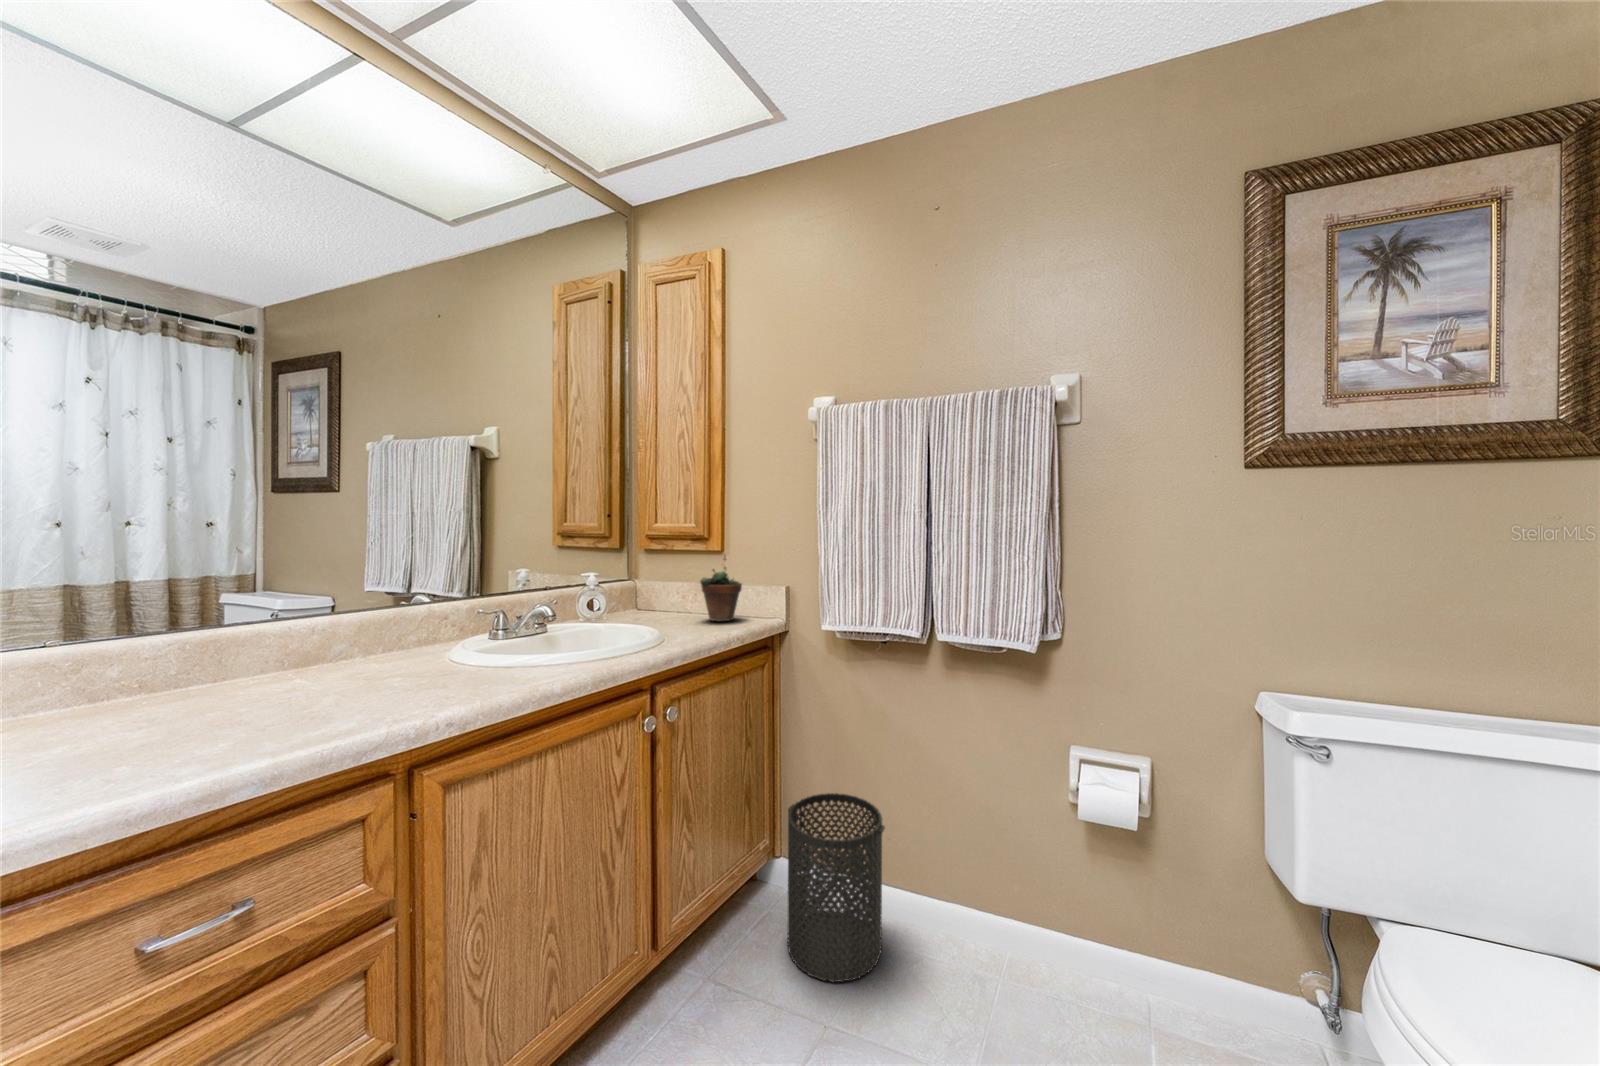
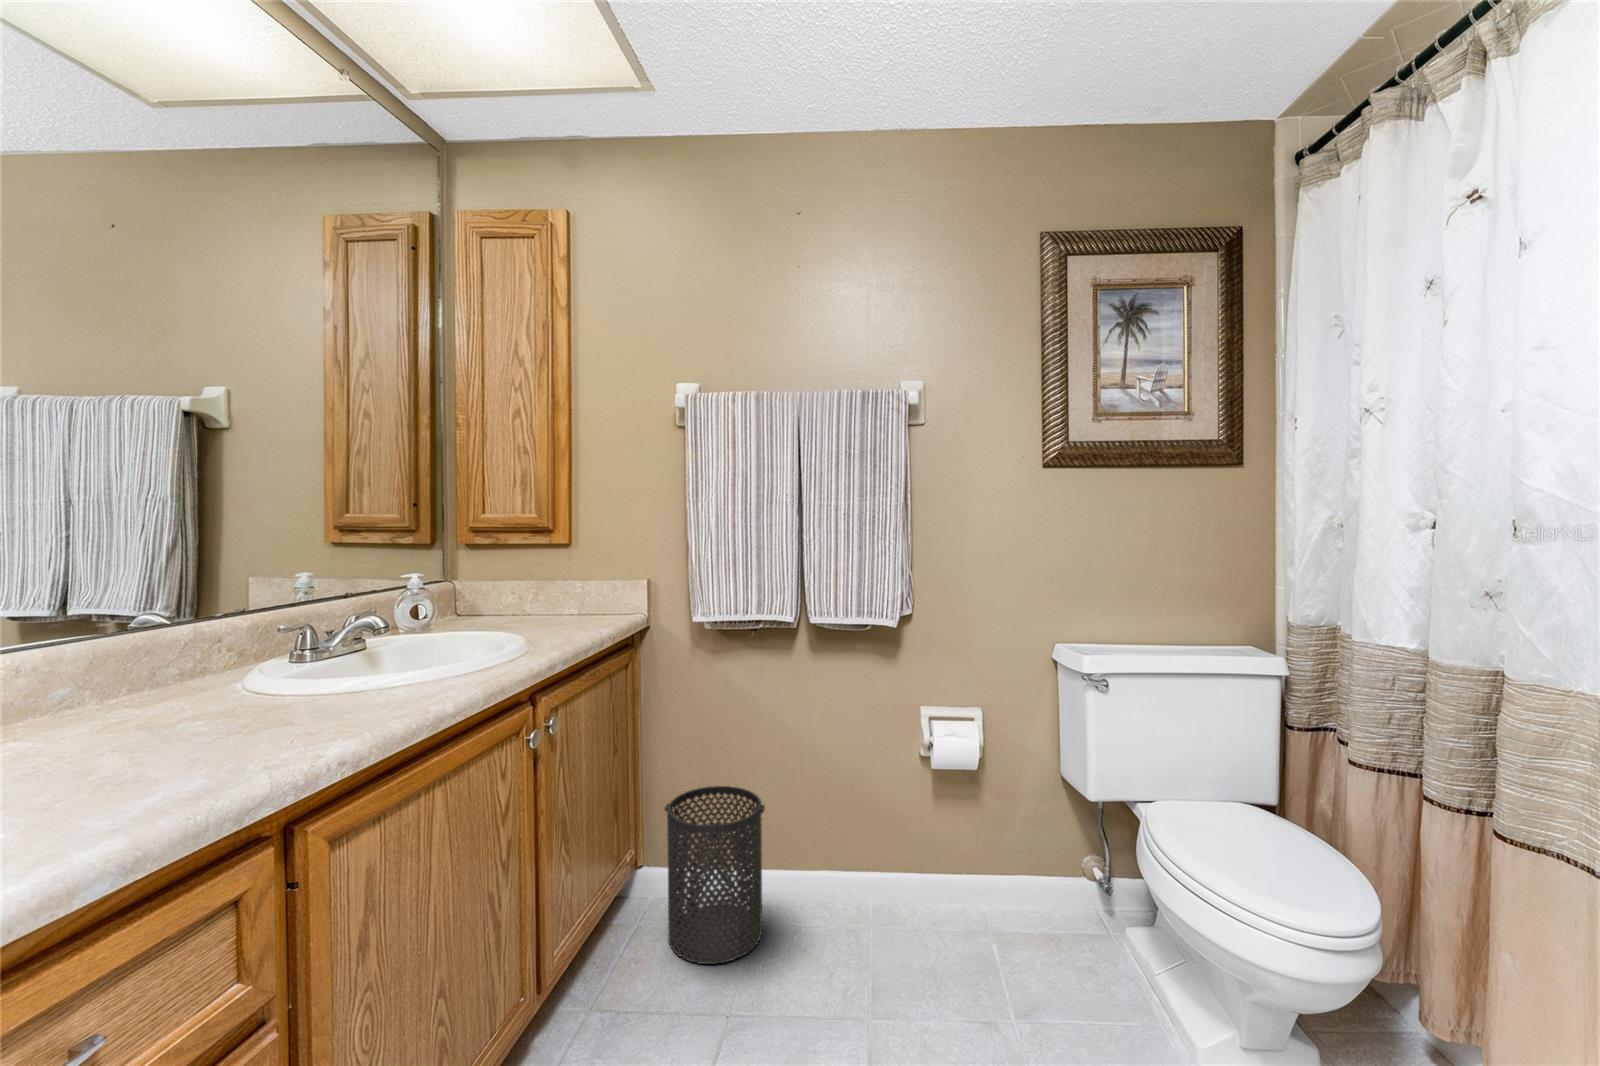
succulent plant: present [700,555,742,621] -> none [555,547,601,621]

